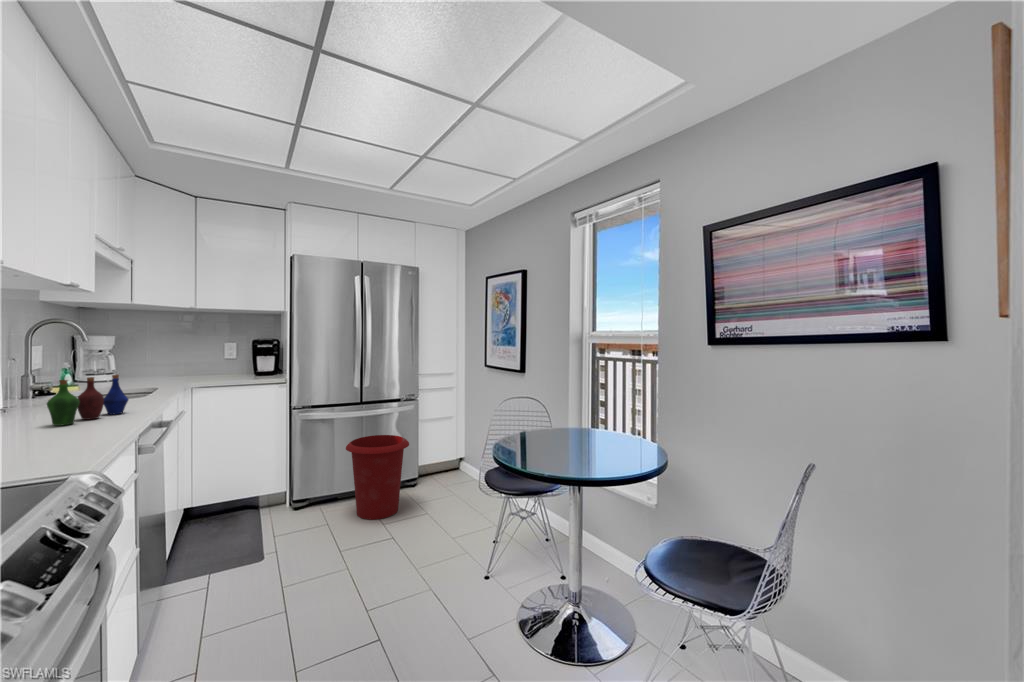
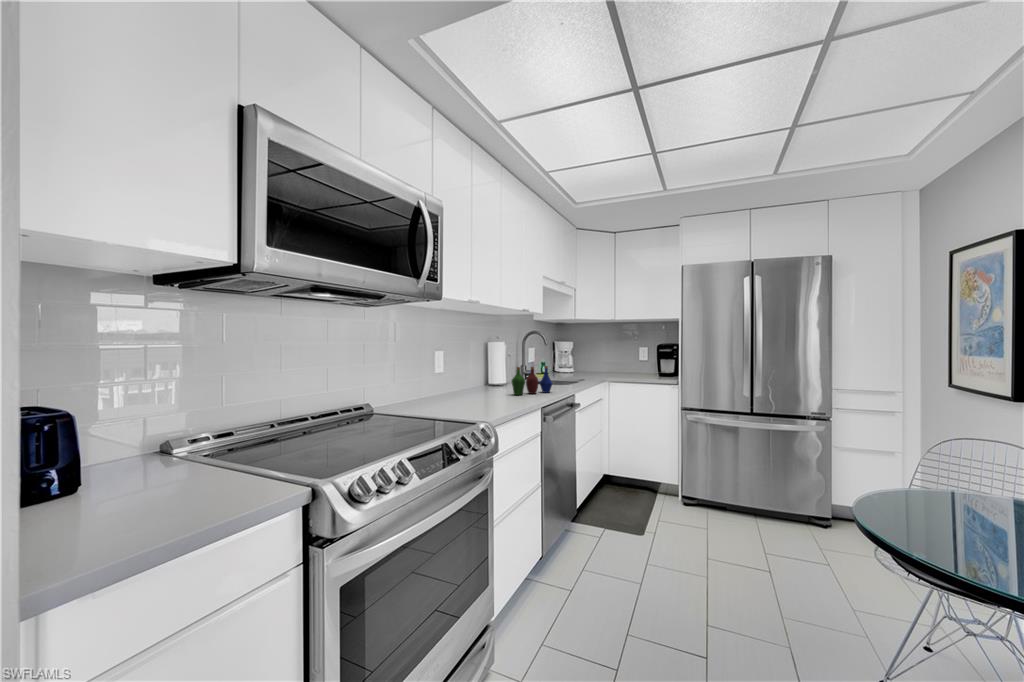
waste bin: present [346,435,409,520] -> none [729,449,807,545]

